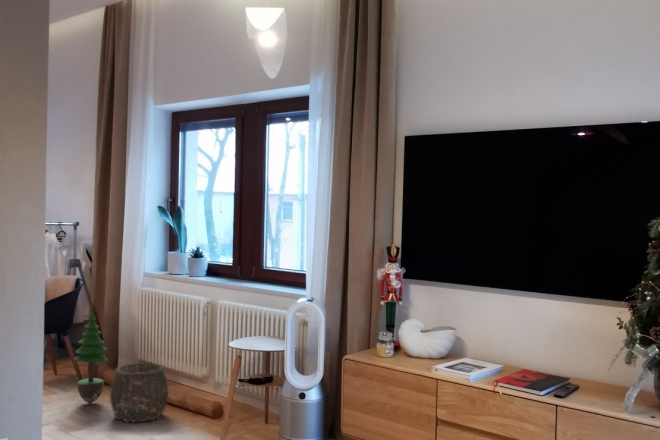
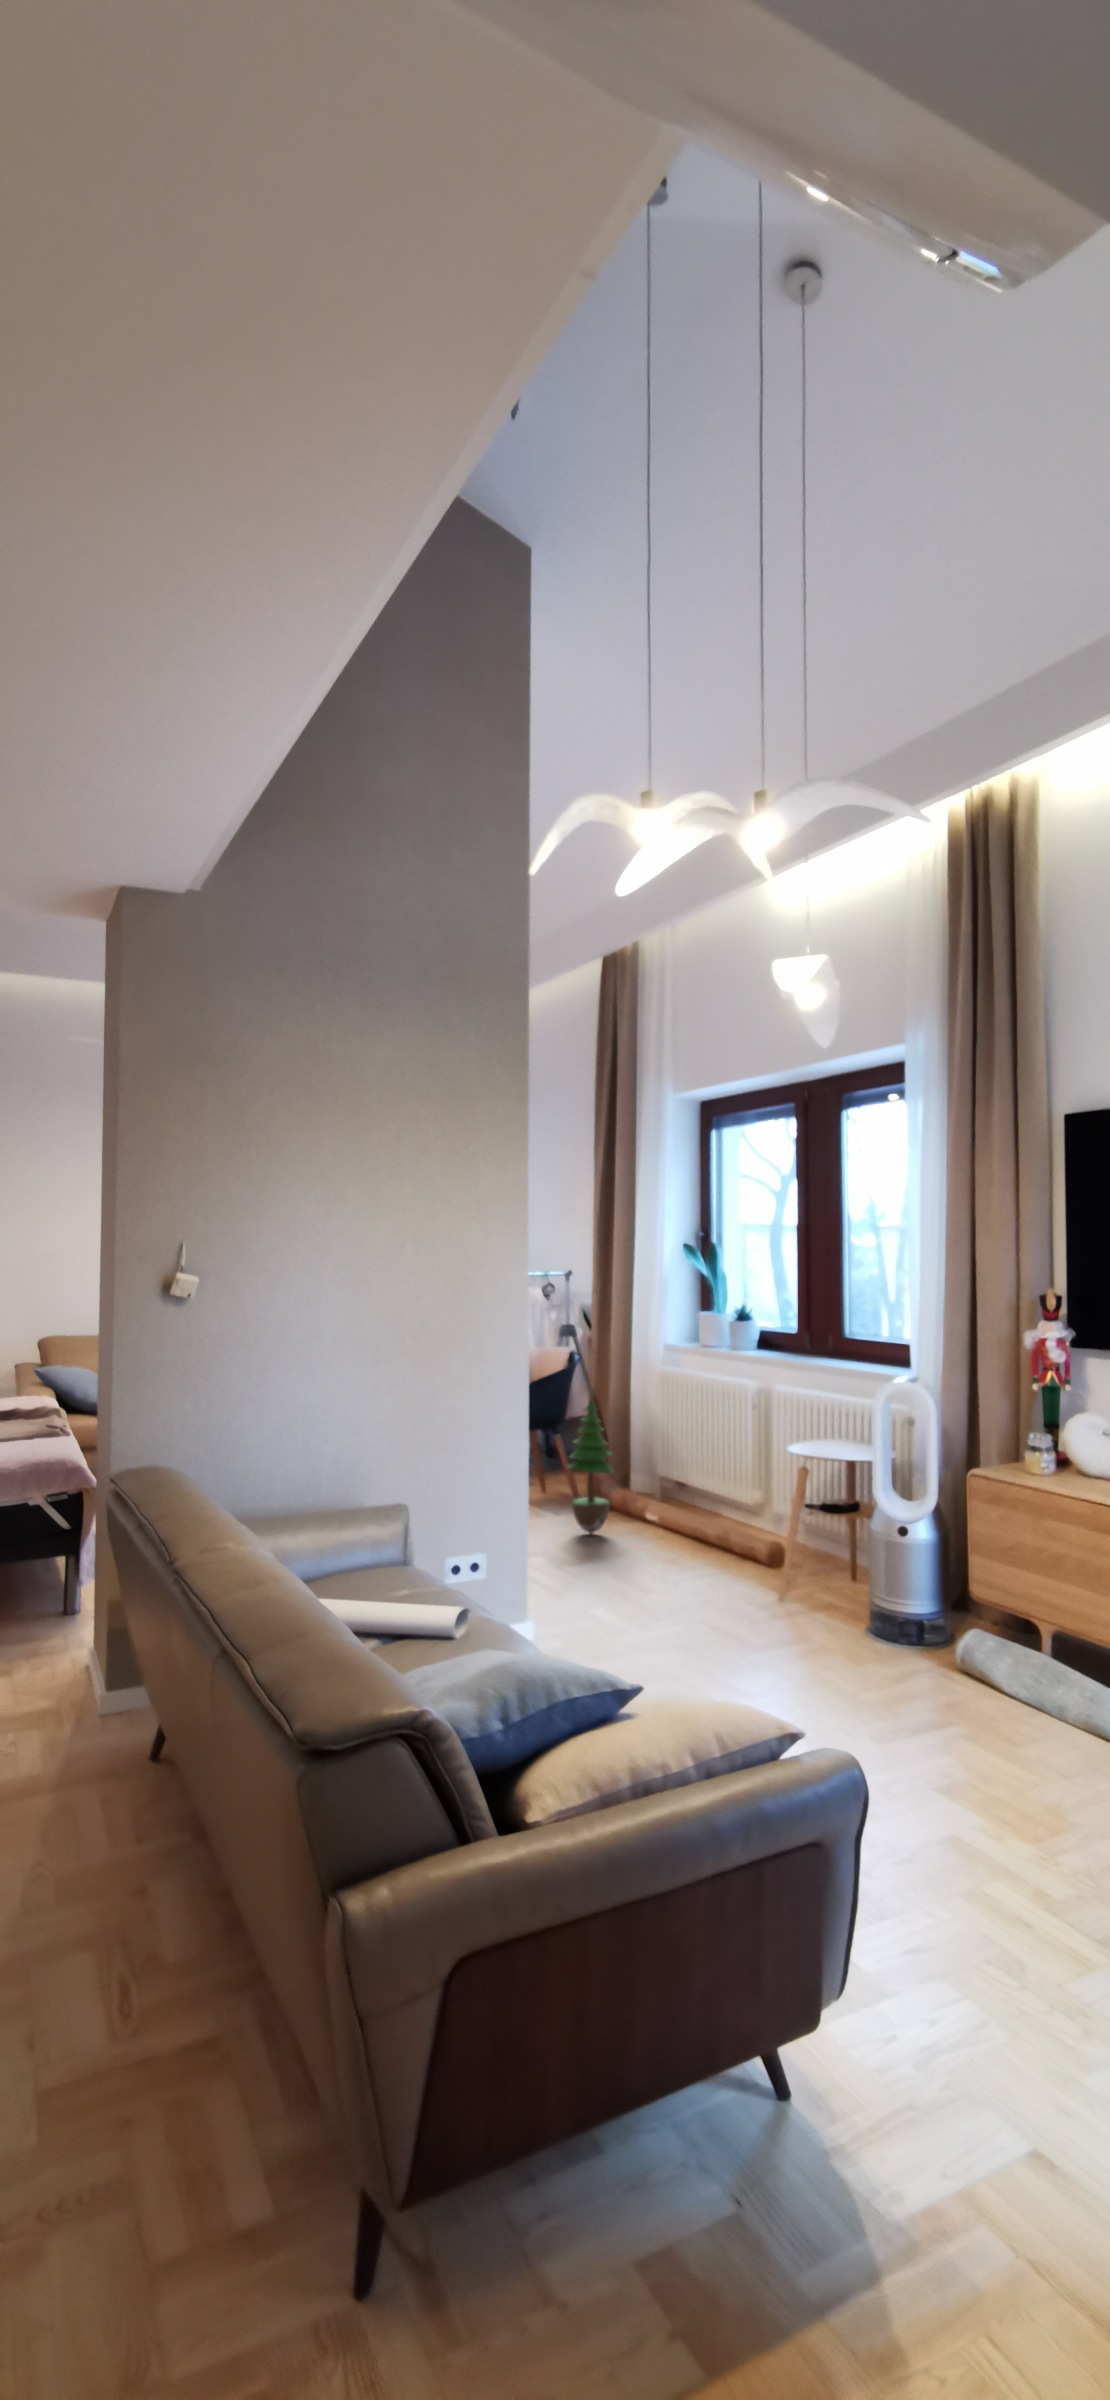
woven basket: present [110,363,168,422] -> none [616,1477,703,1565]

